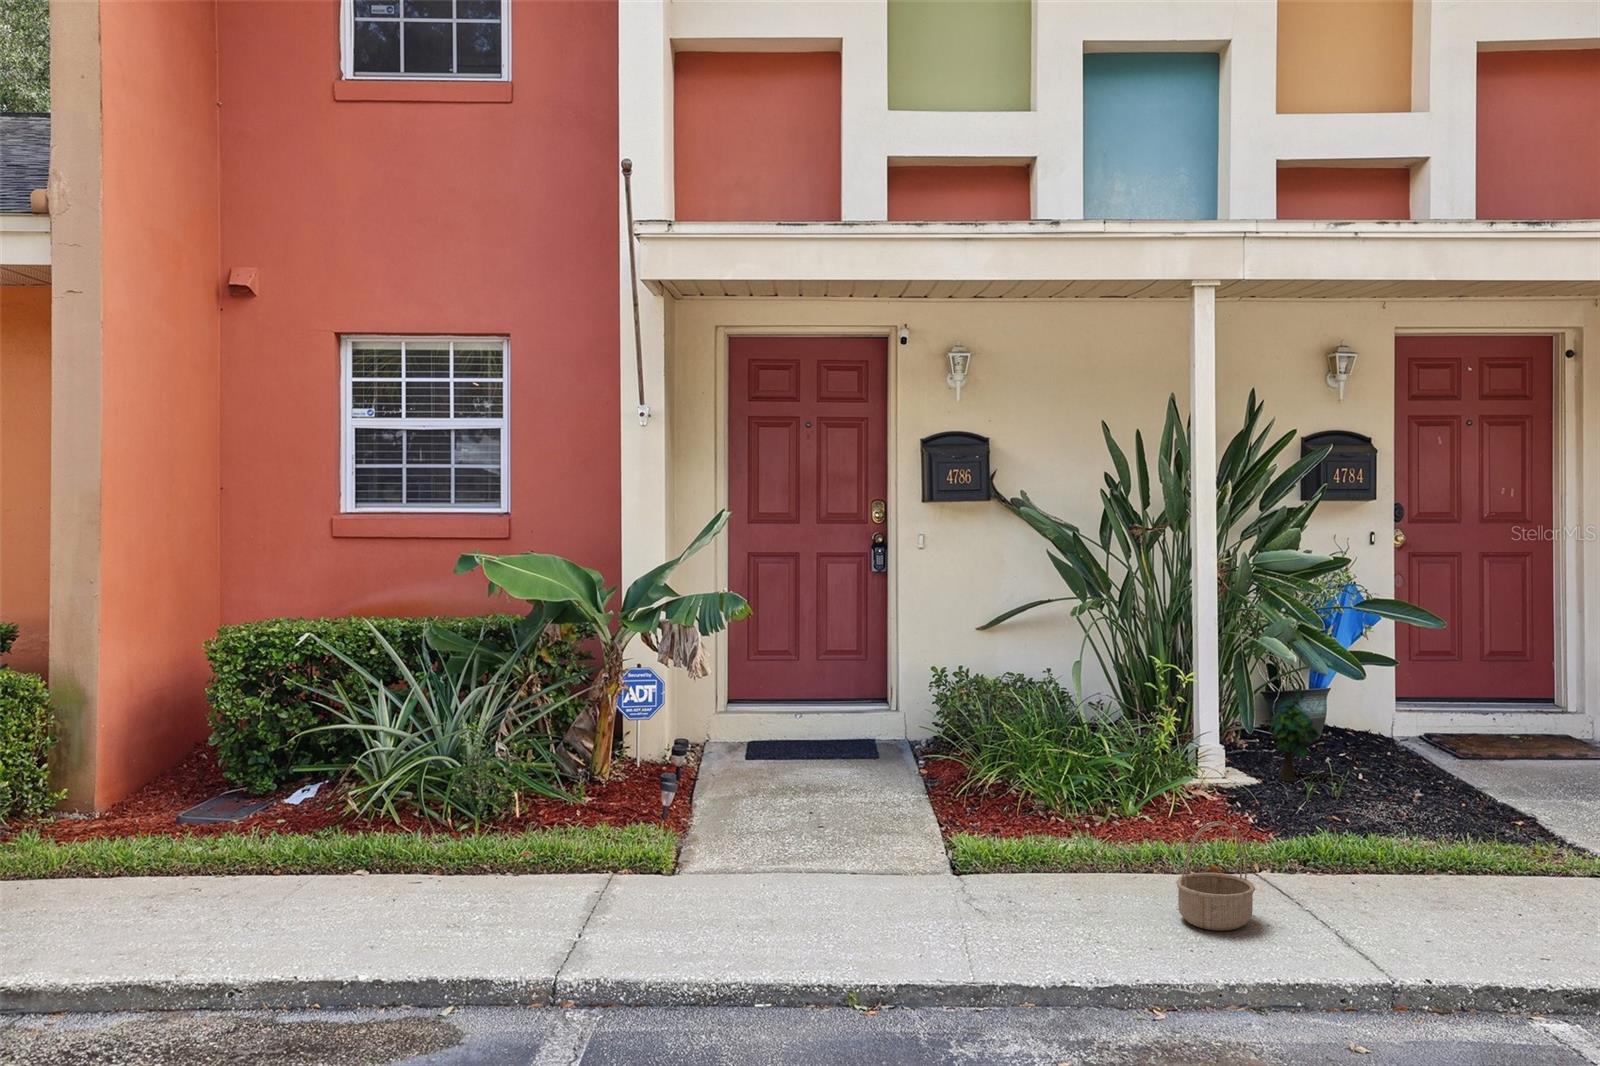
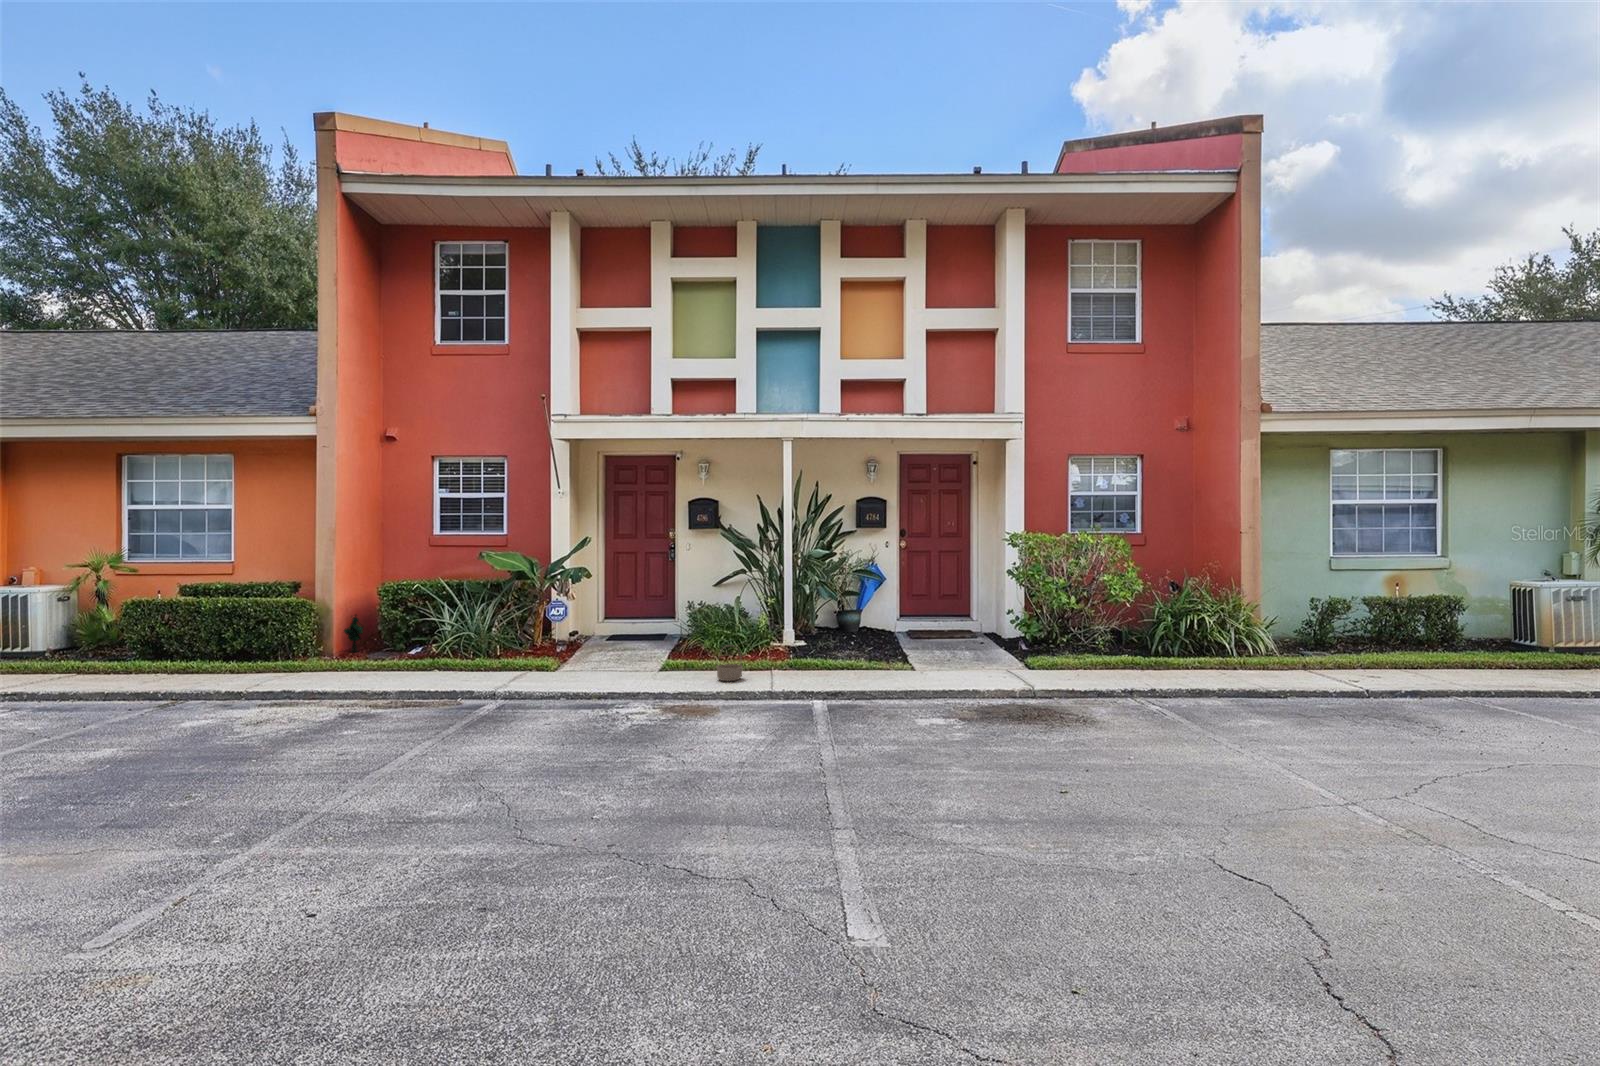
decorative plant: present [1265,693,1320,782] -> present [344,615,363,652]

